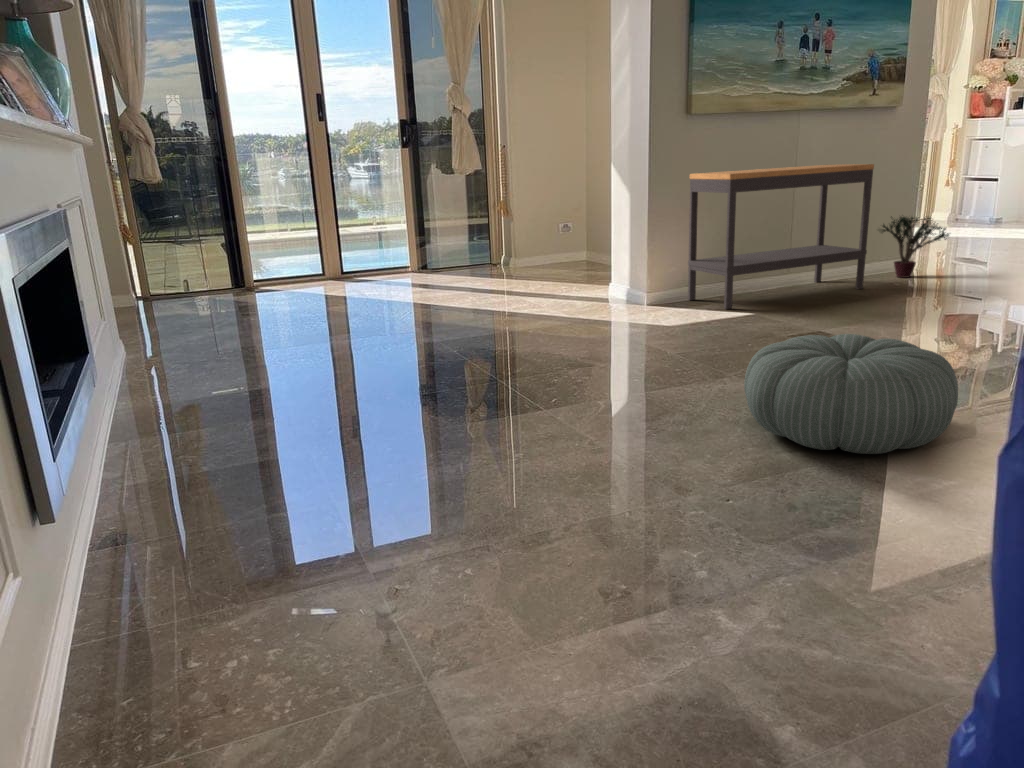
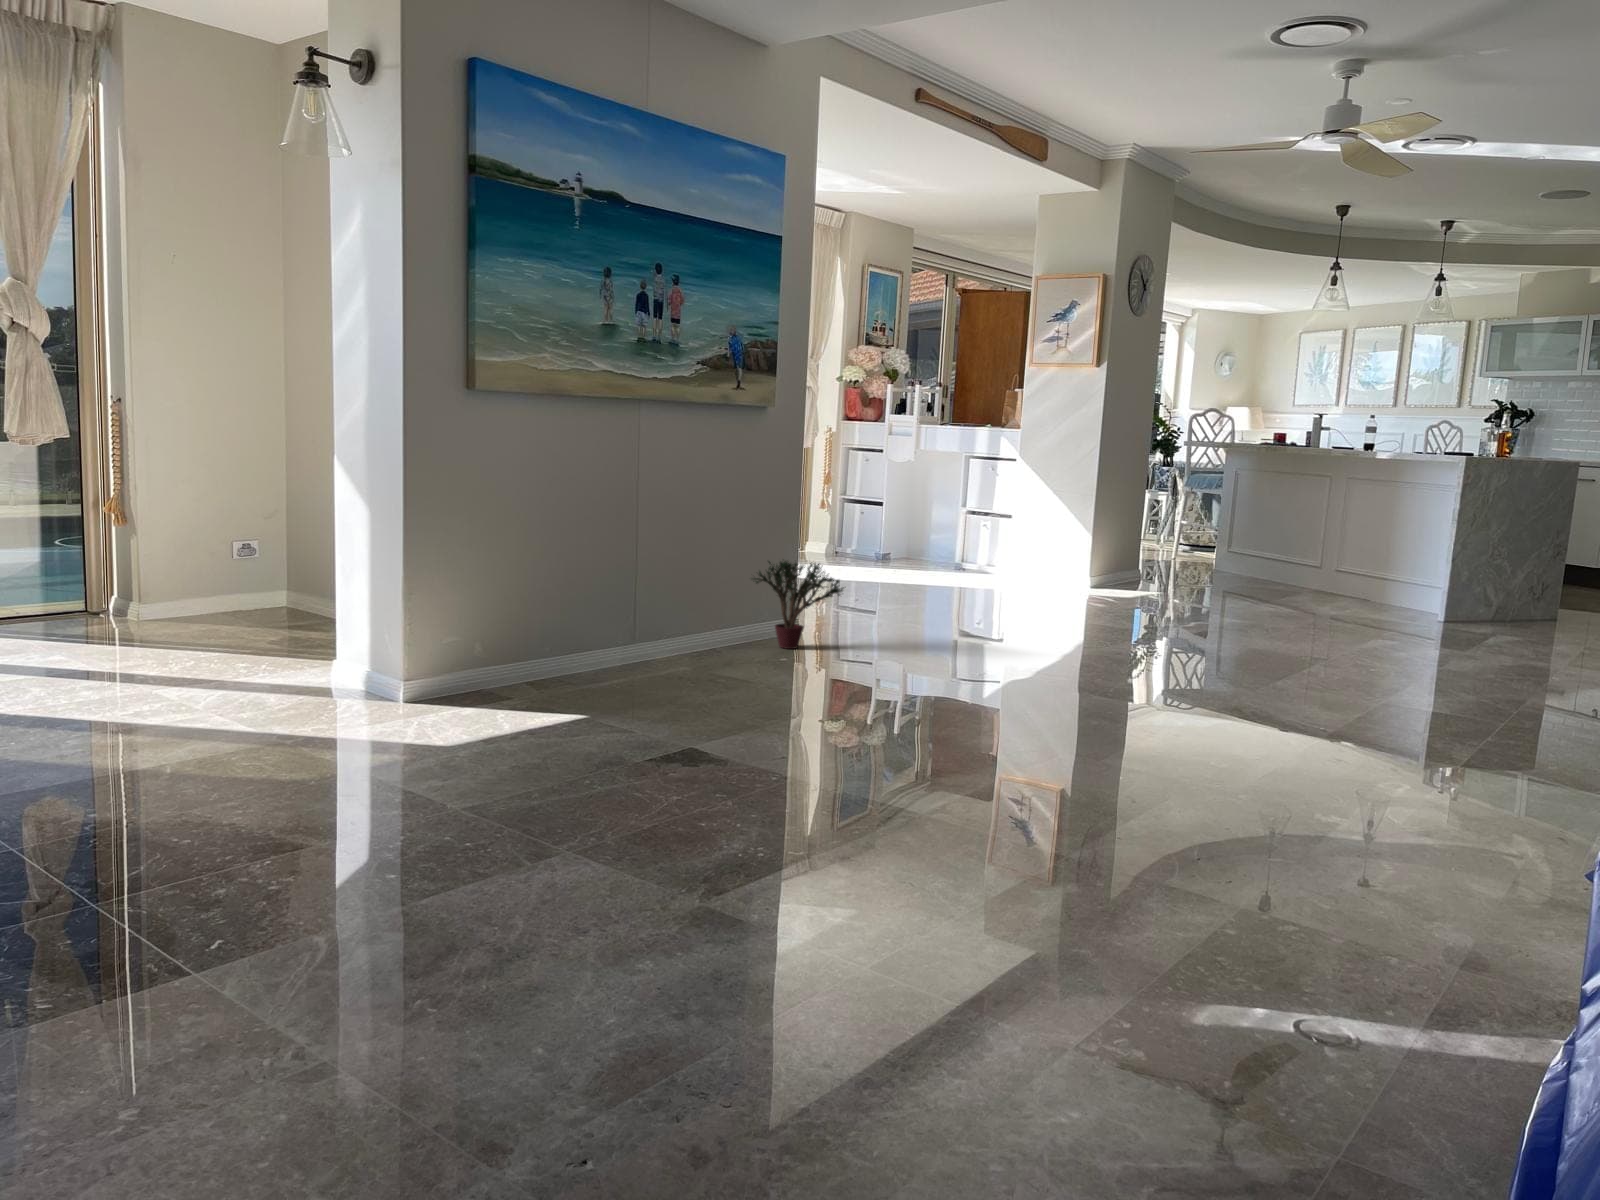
console table: present [688,164,874,309] -> none [472,482,746,711]
pouf: present [744,334,958,454] -> none [586,790,909,1012]

